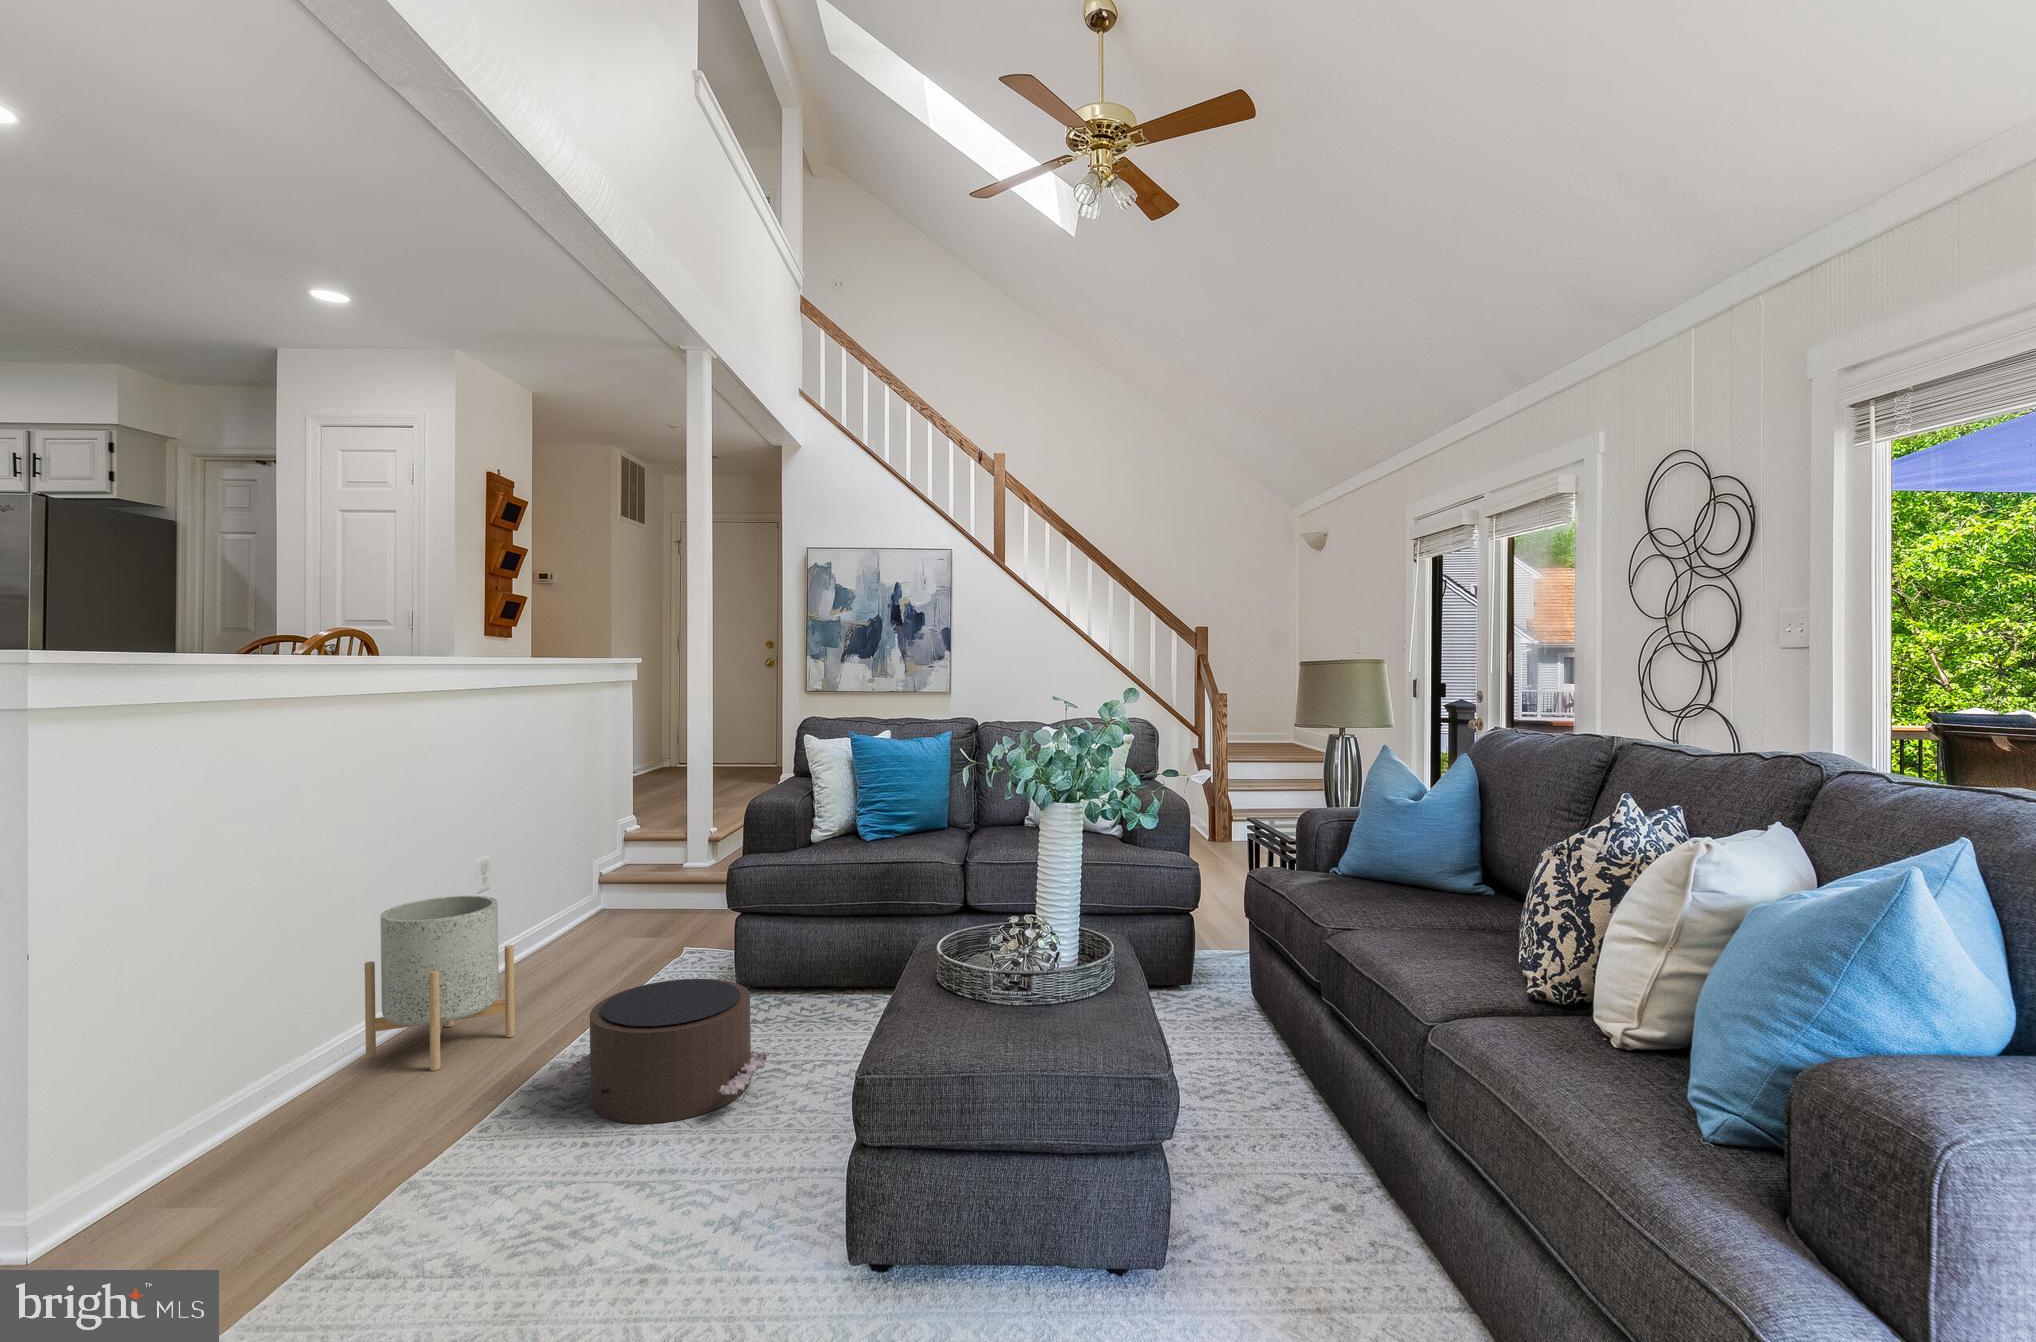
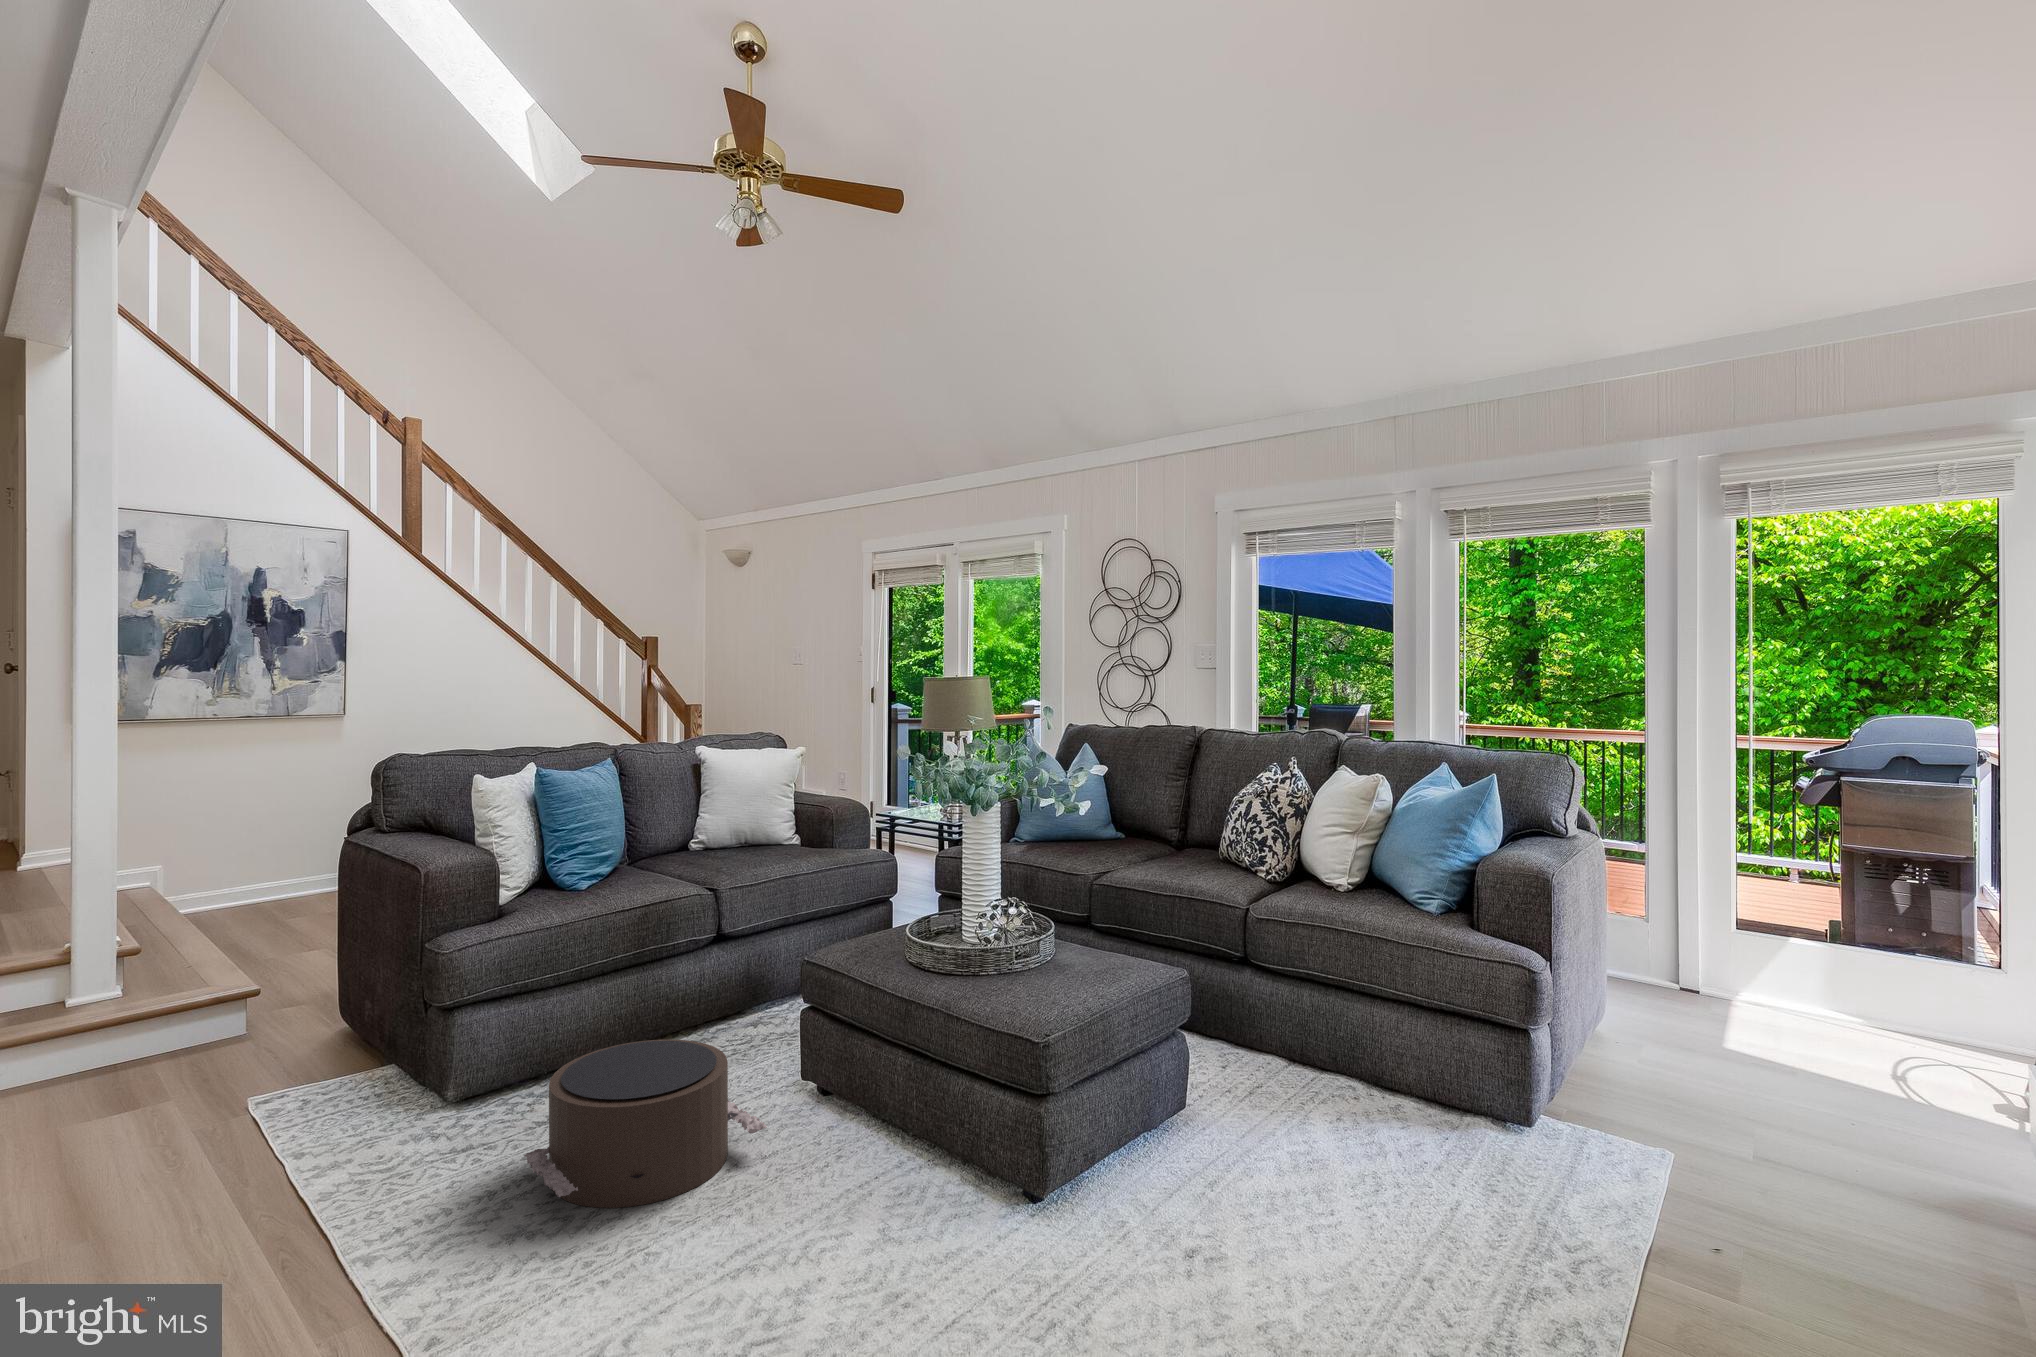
planter: present [365,896,515,1071] -> none [93,1032,295,1320]

